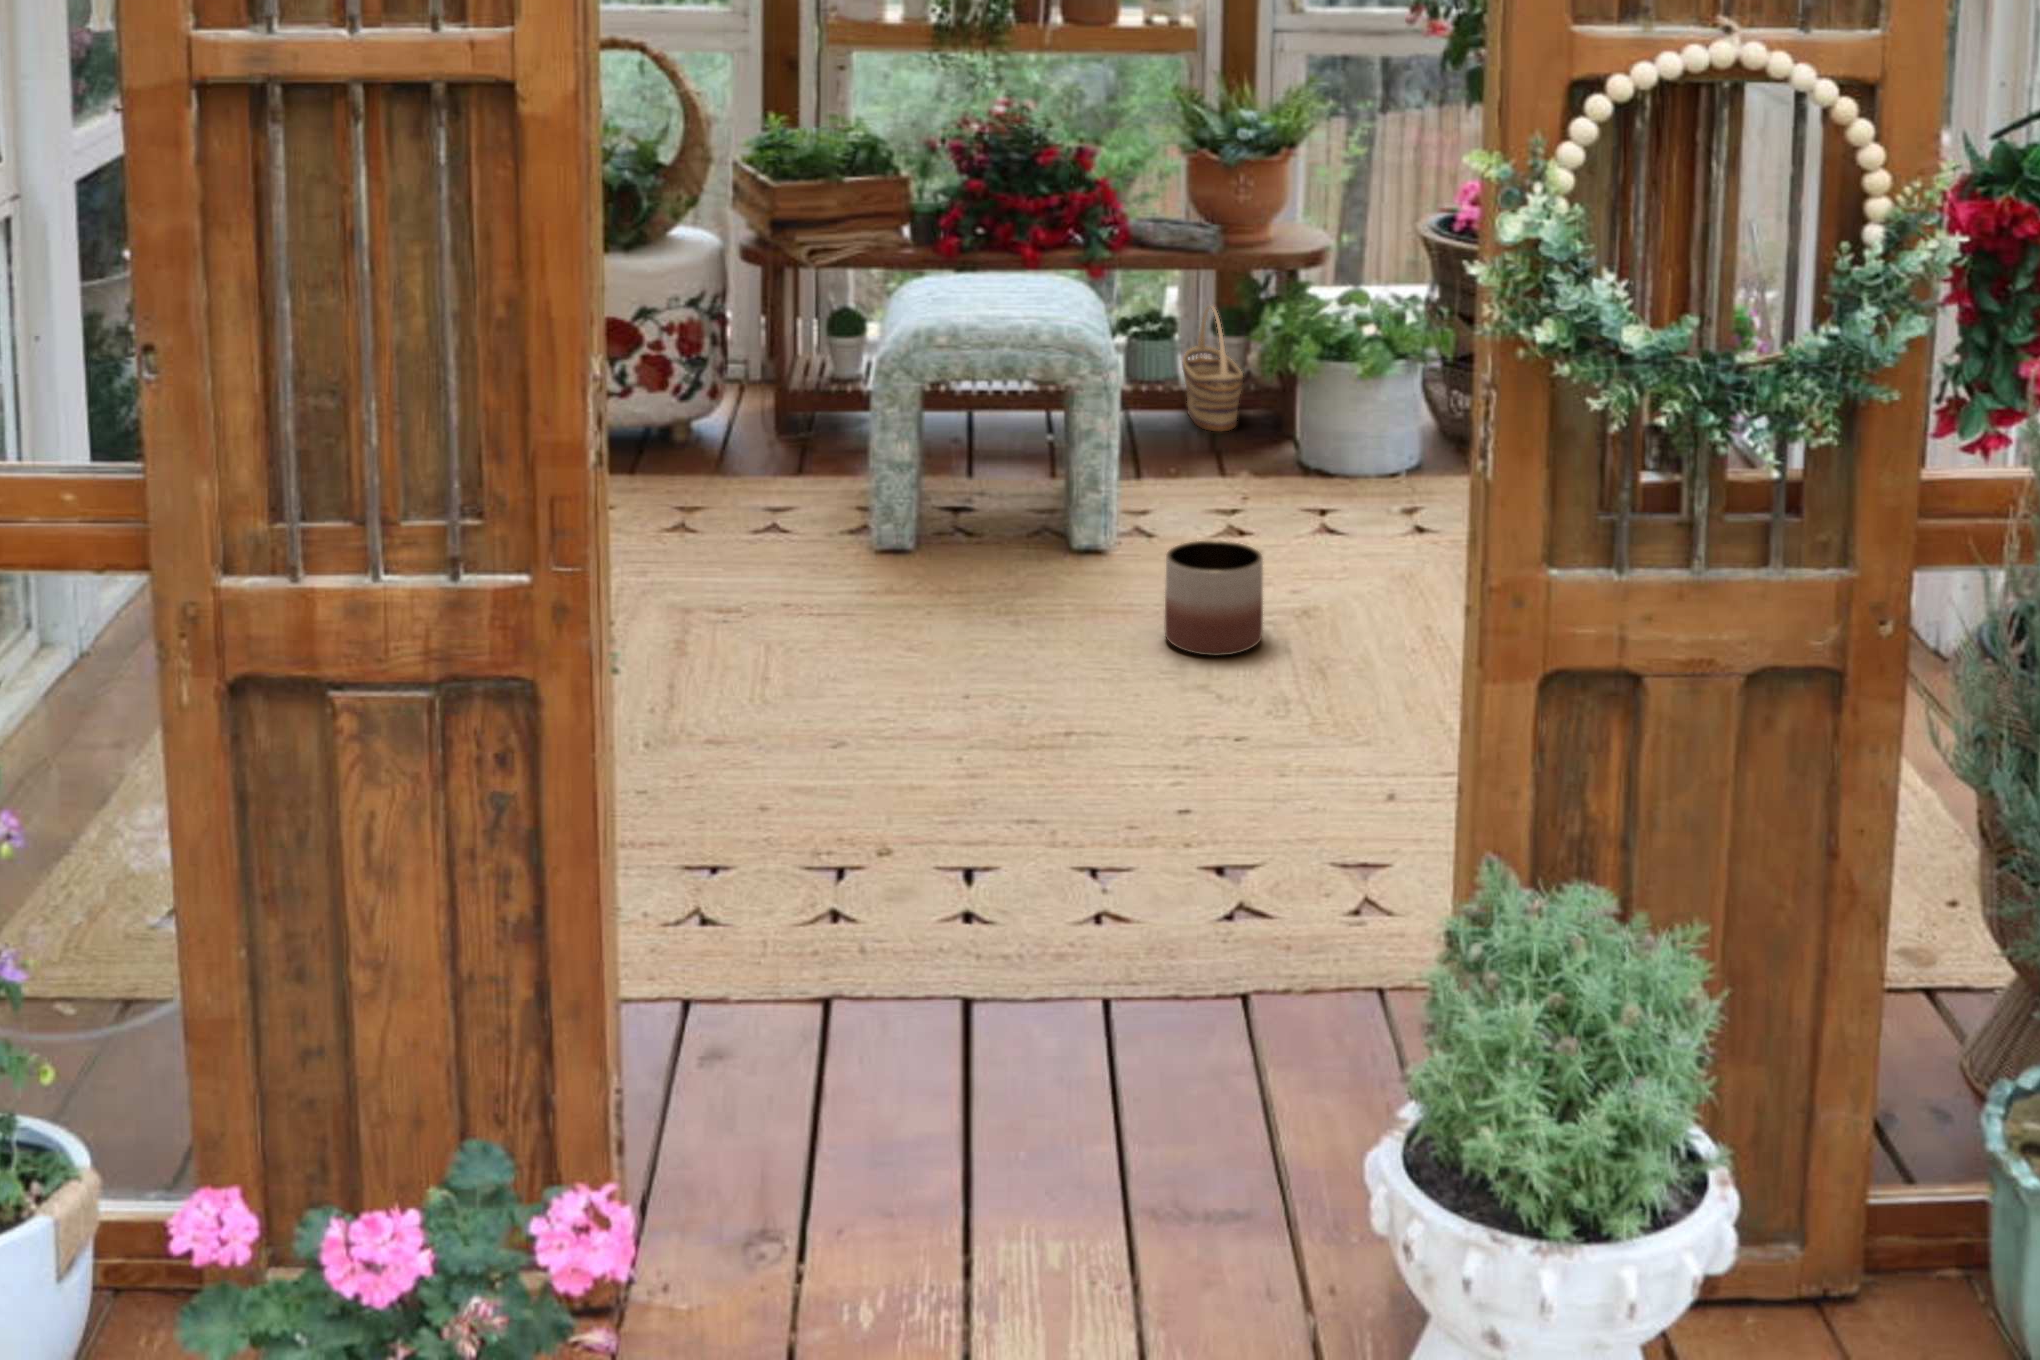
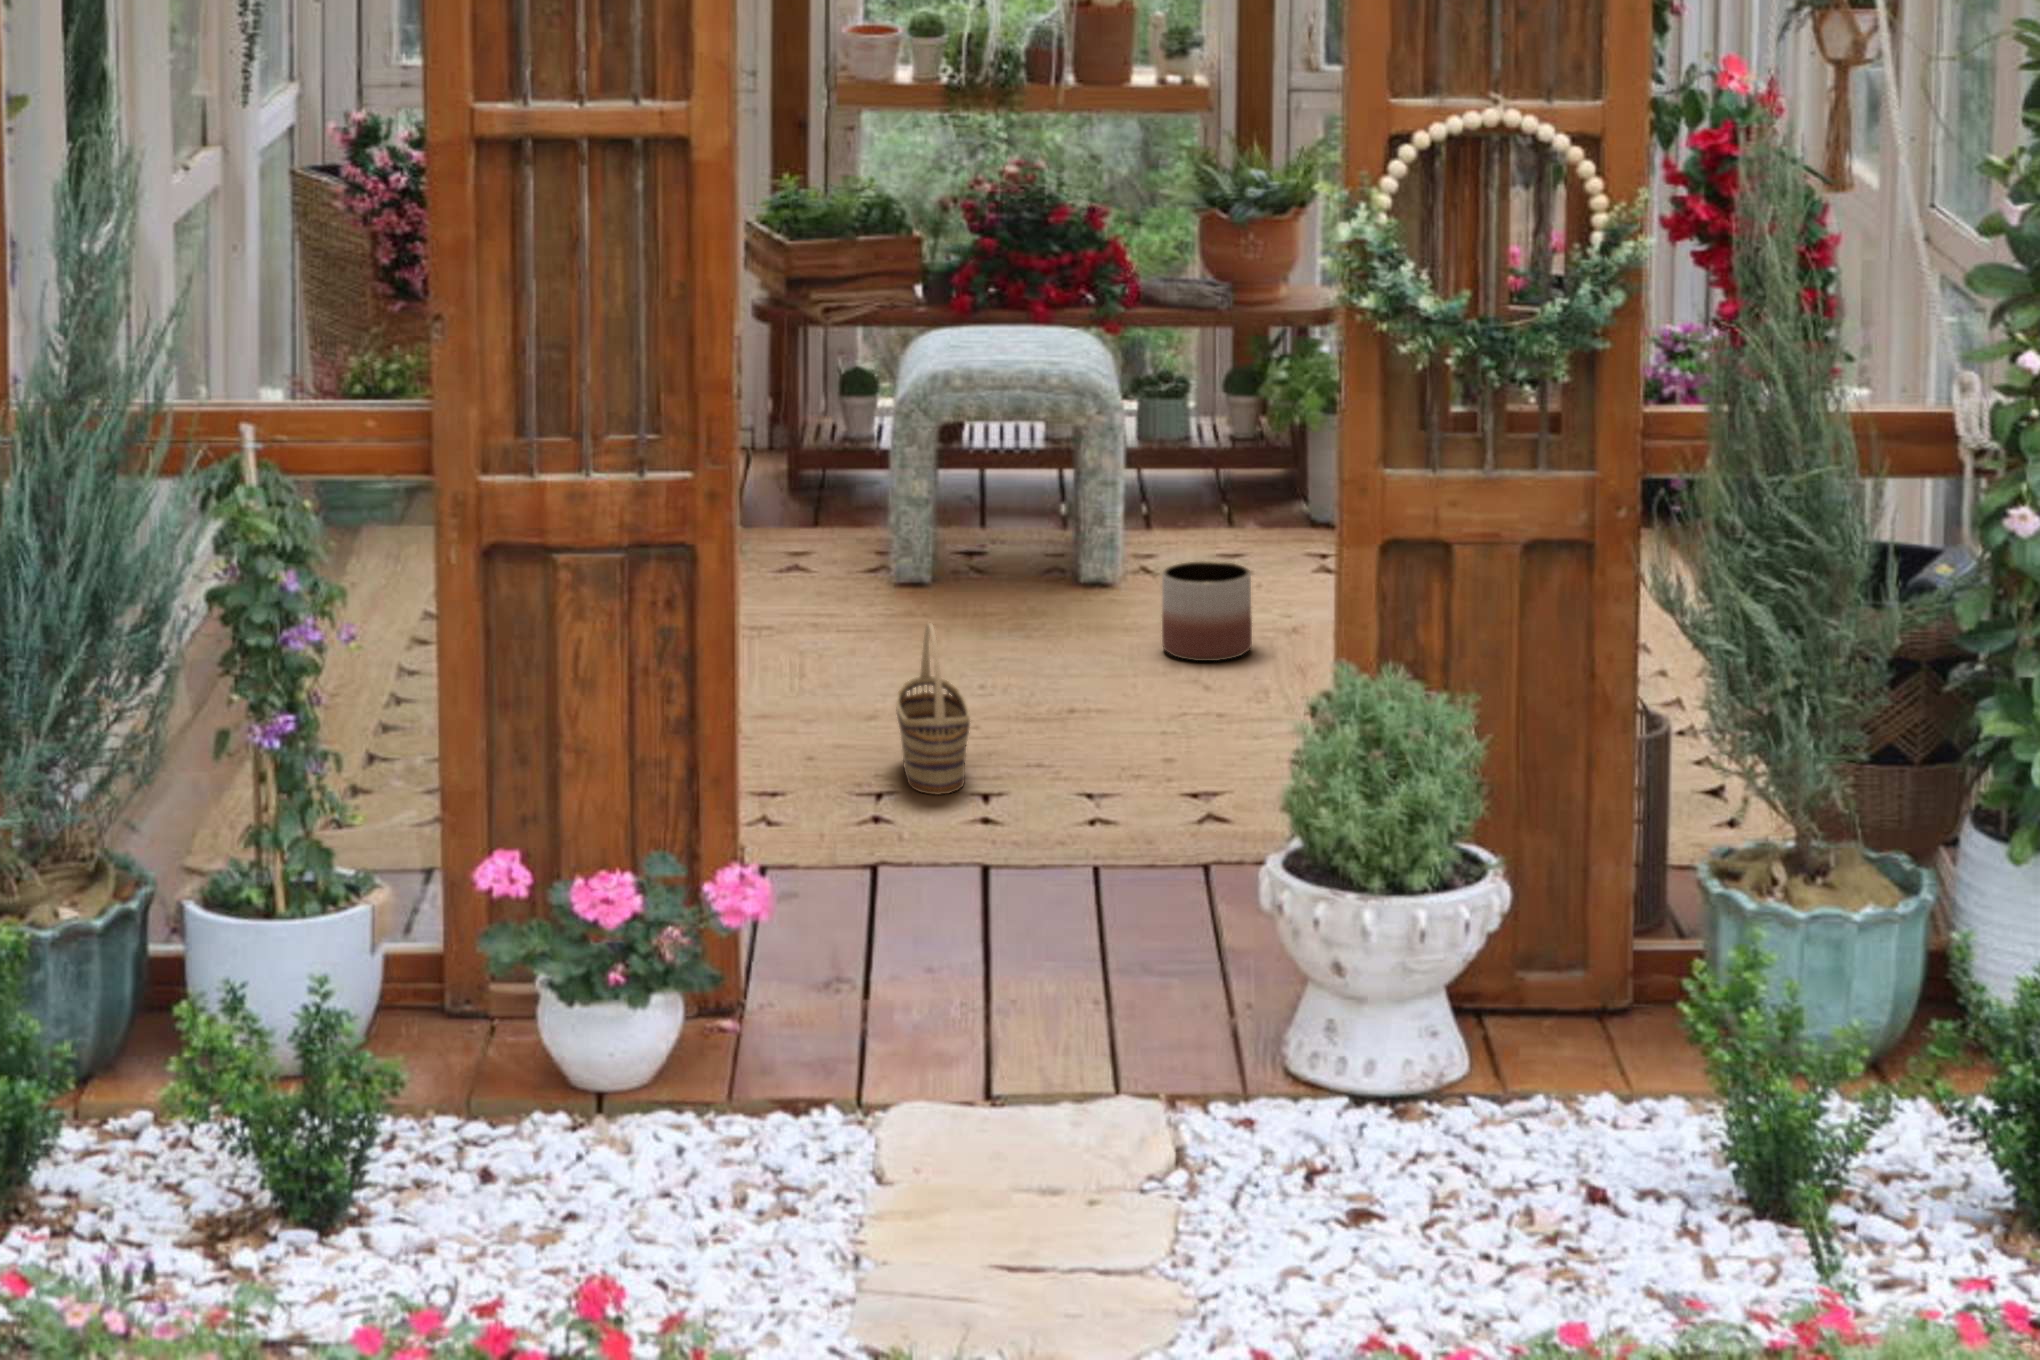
basket: present [1183,307,1243,431] -> present [896,623,970,795]

